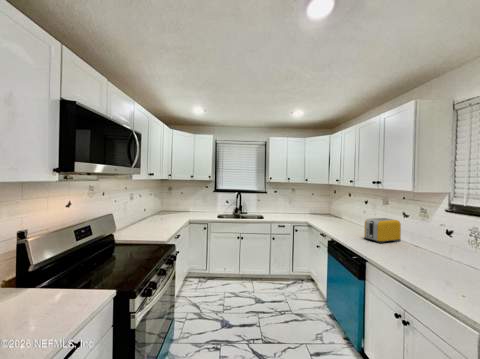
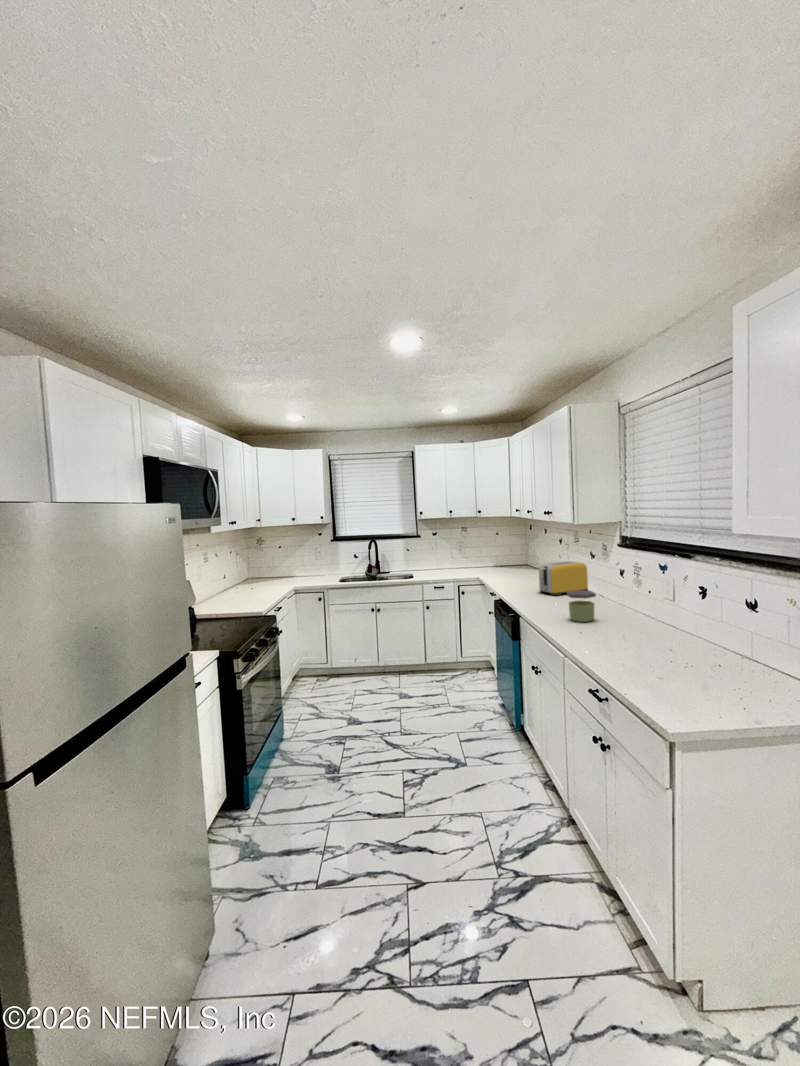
jar: none [424,248,456,279] -> present [567,590,596,622]

